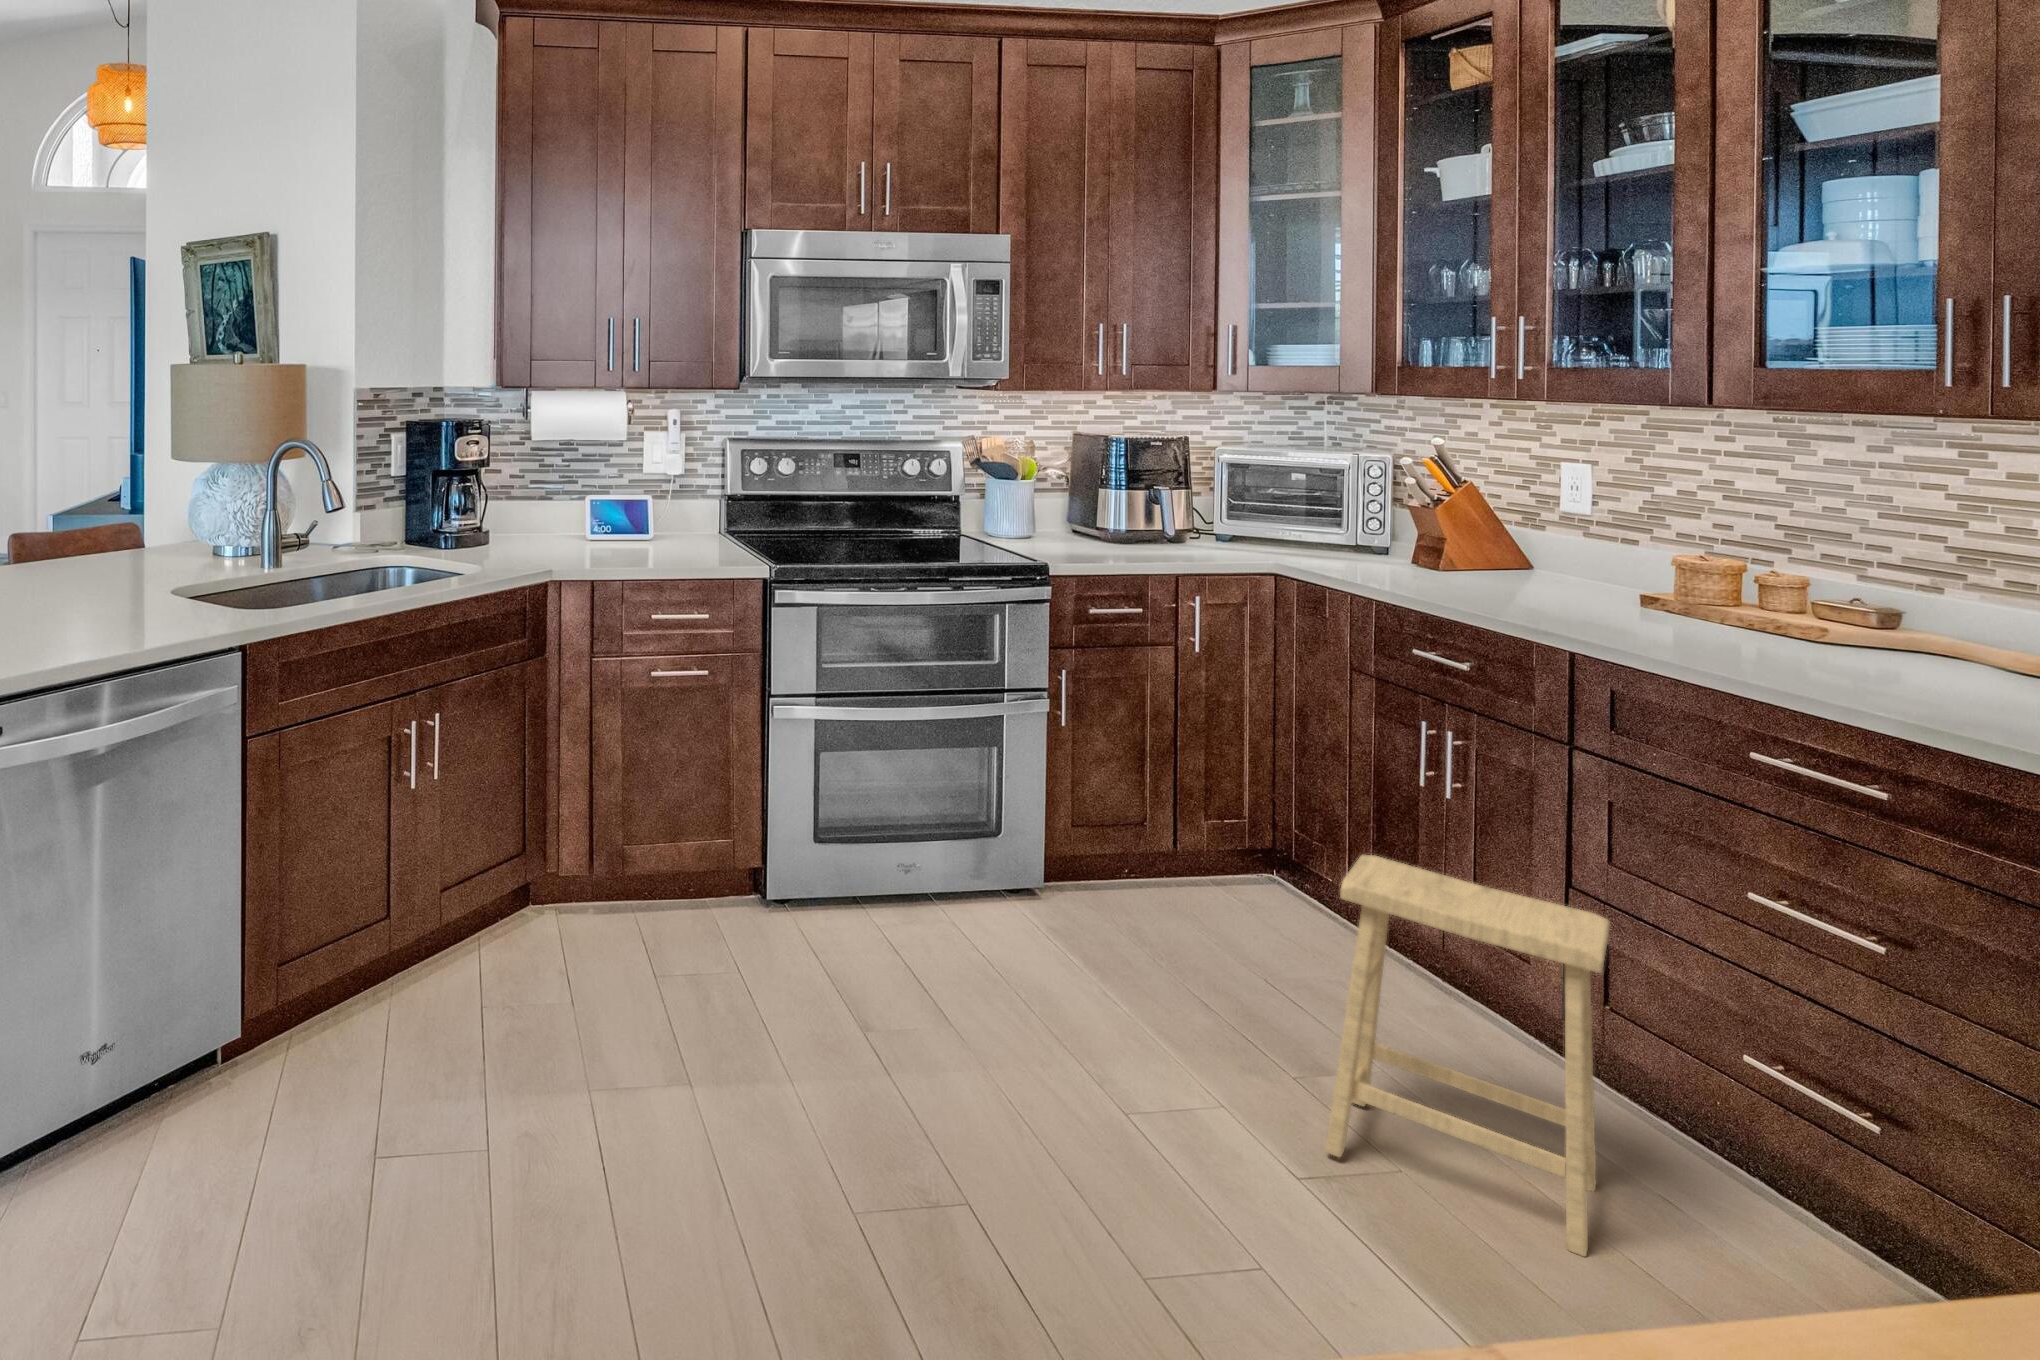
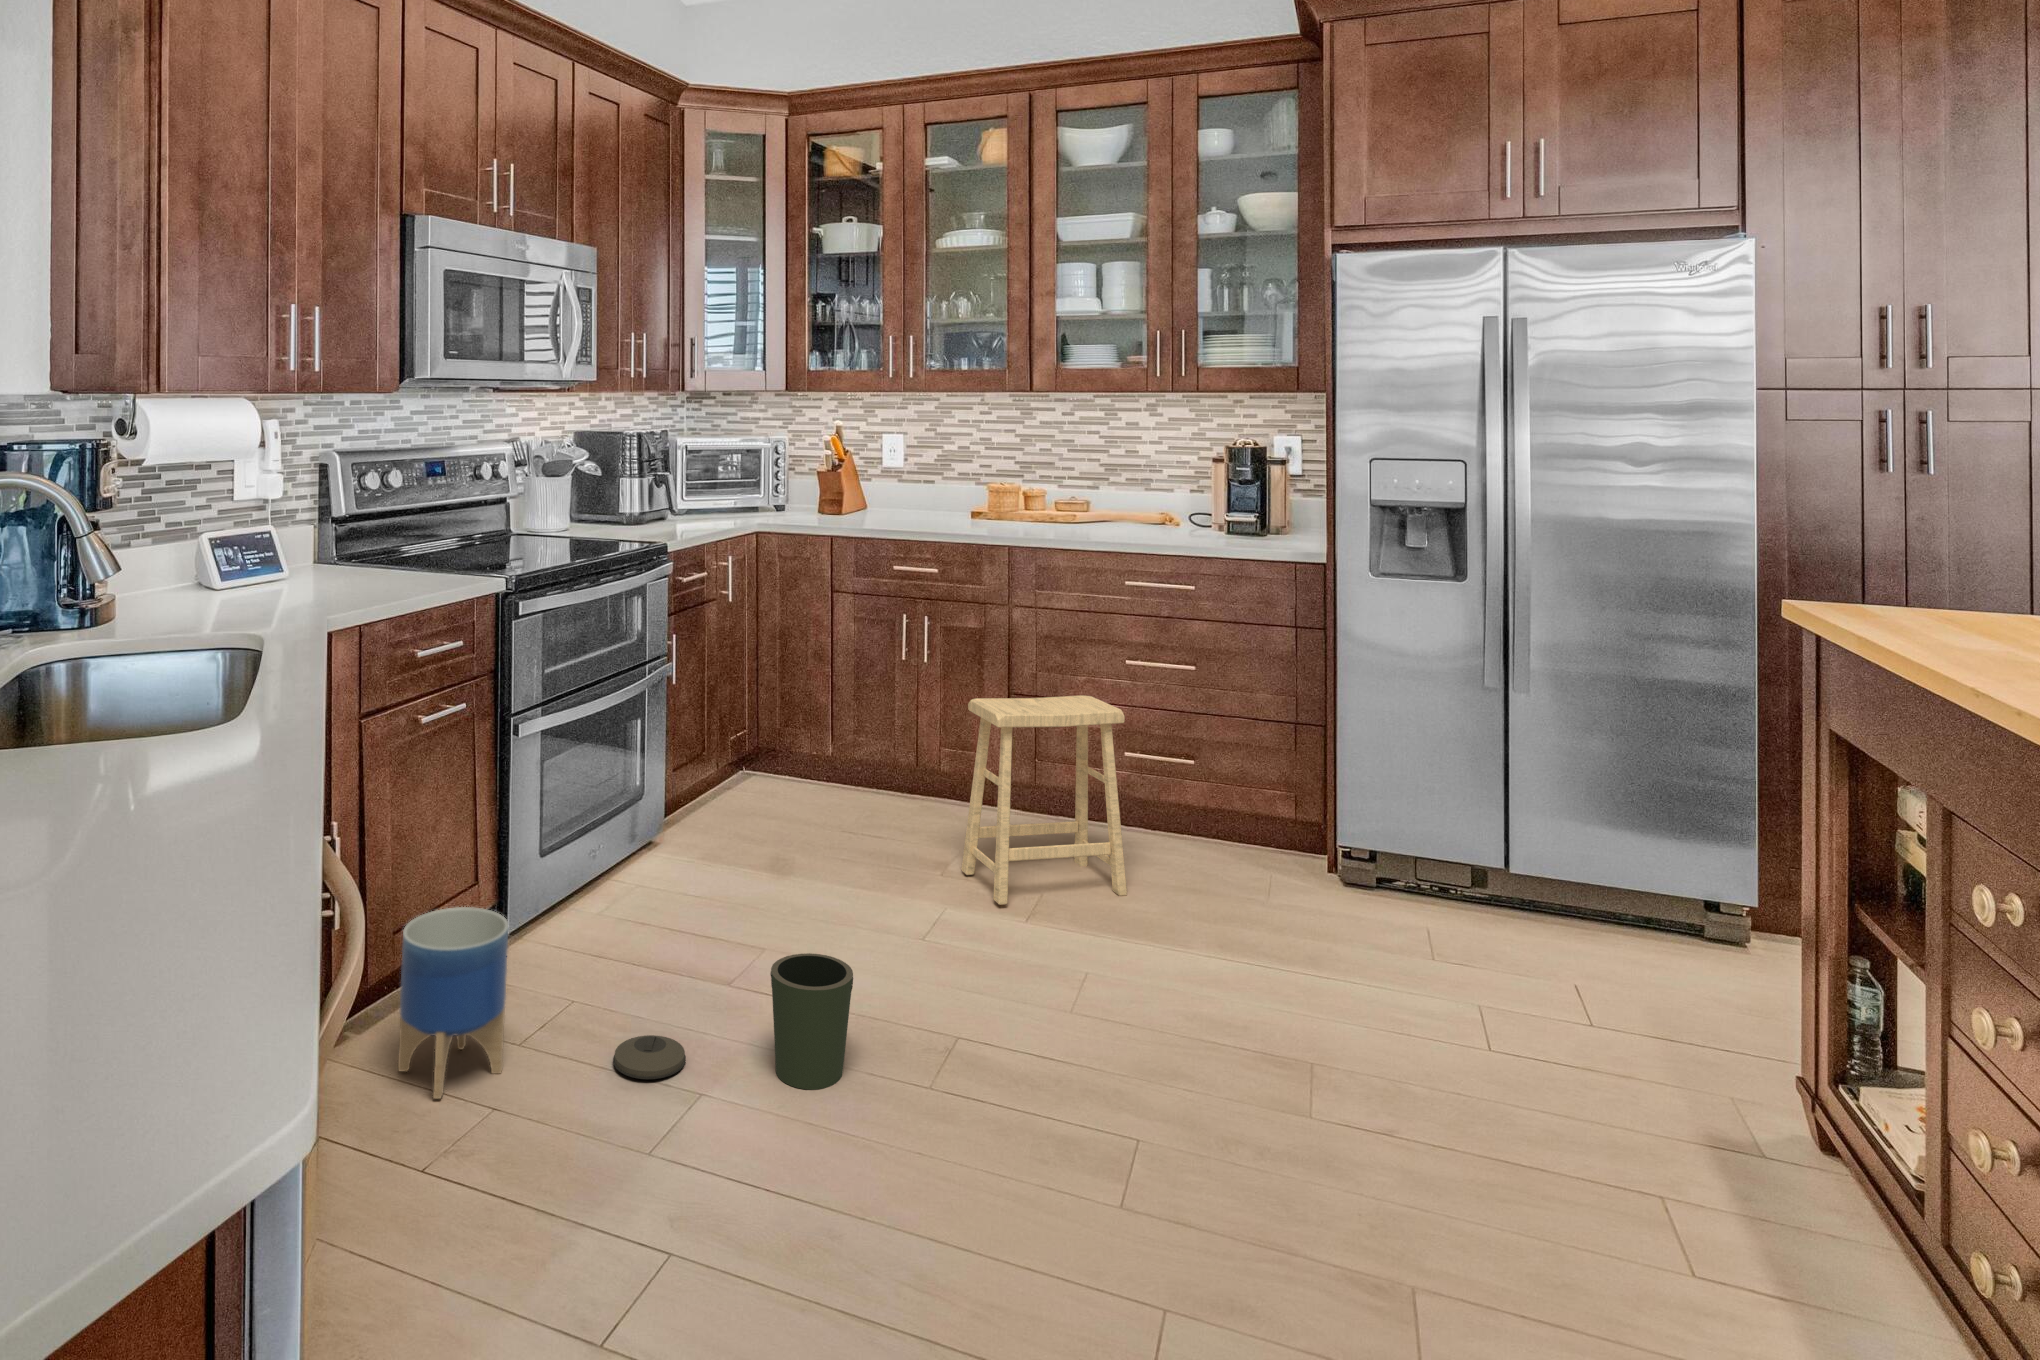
planter: none [551,849,644,1011] -> present [398,907,508,1099]
trash can: none [679,1025,870,1183] -> present [613,953,853,1090]

